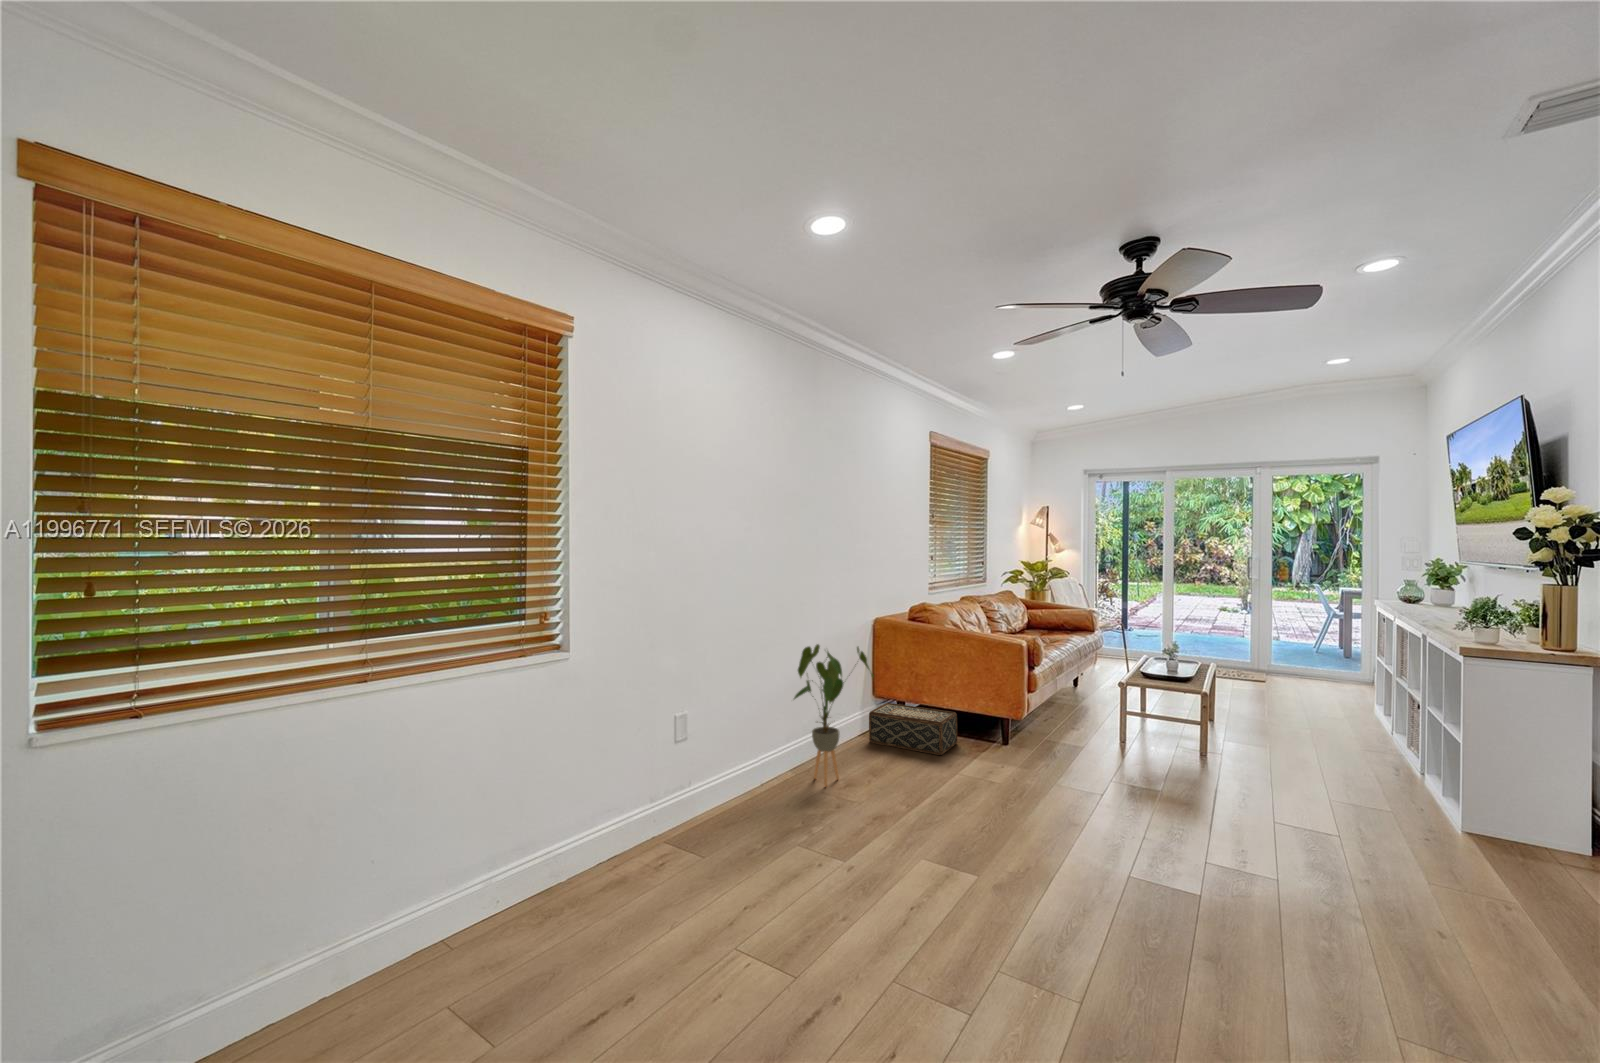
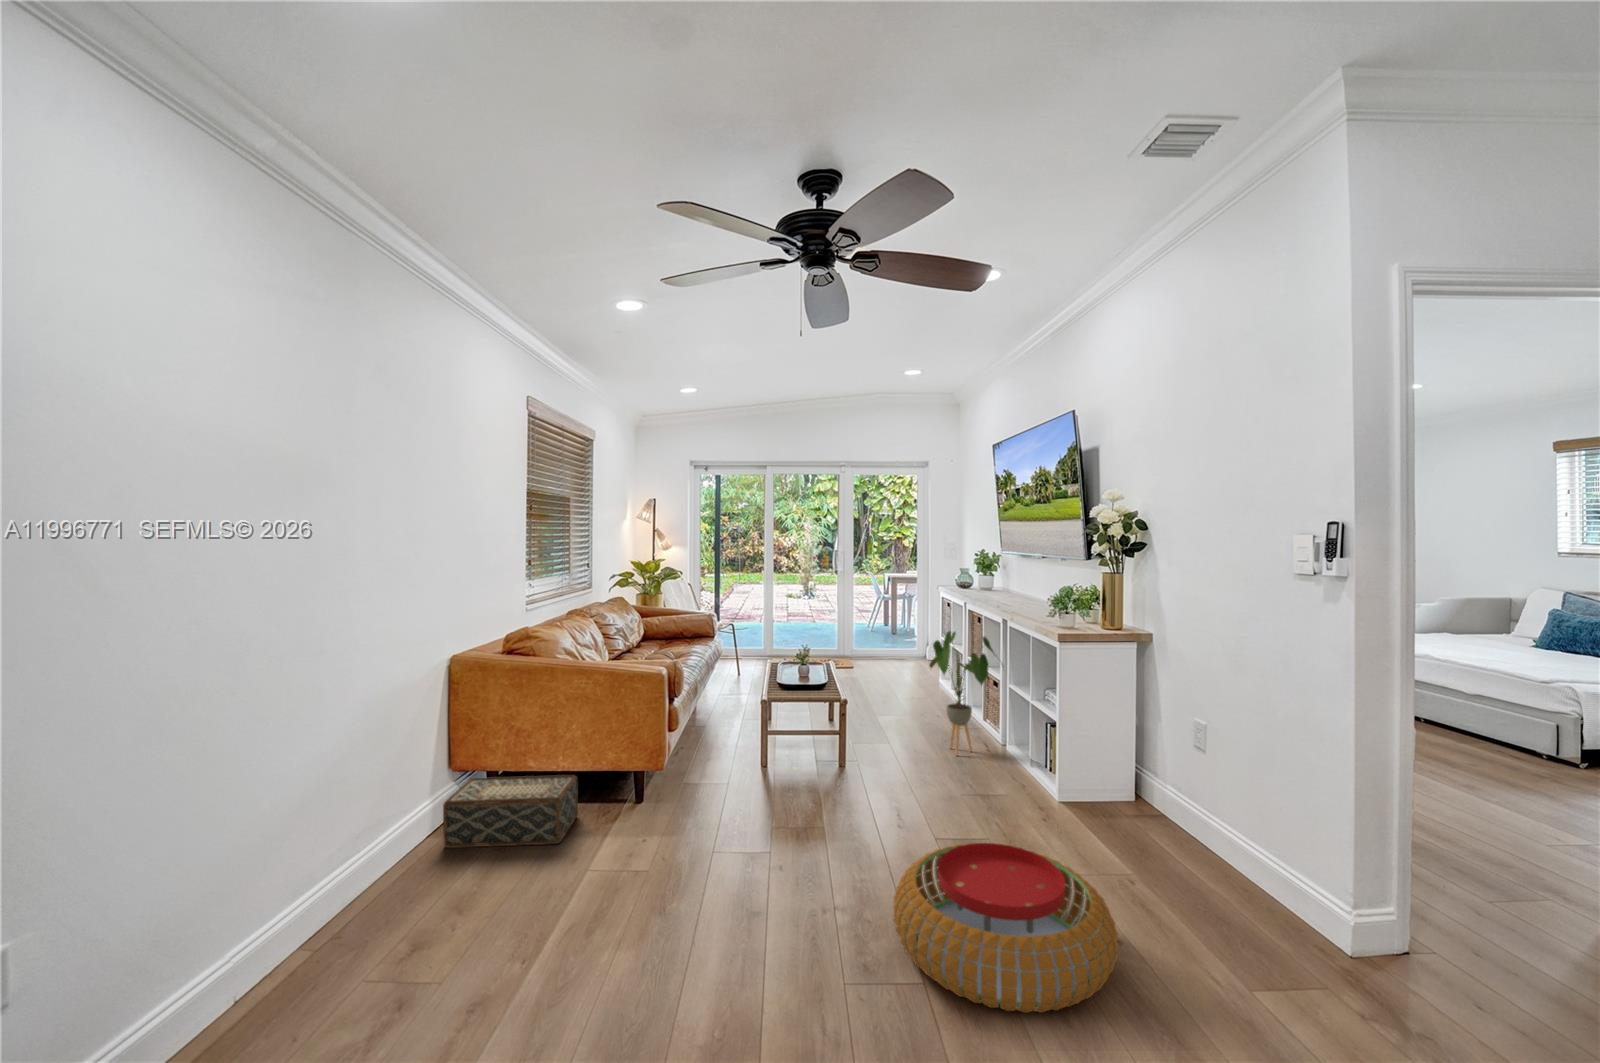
house plant: present [794,644,873,787] -> present [929,631,997,755]
pouf: none [1187,811,1429,951] -> present [893,843,1118,1013]

